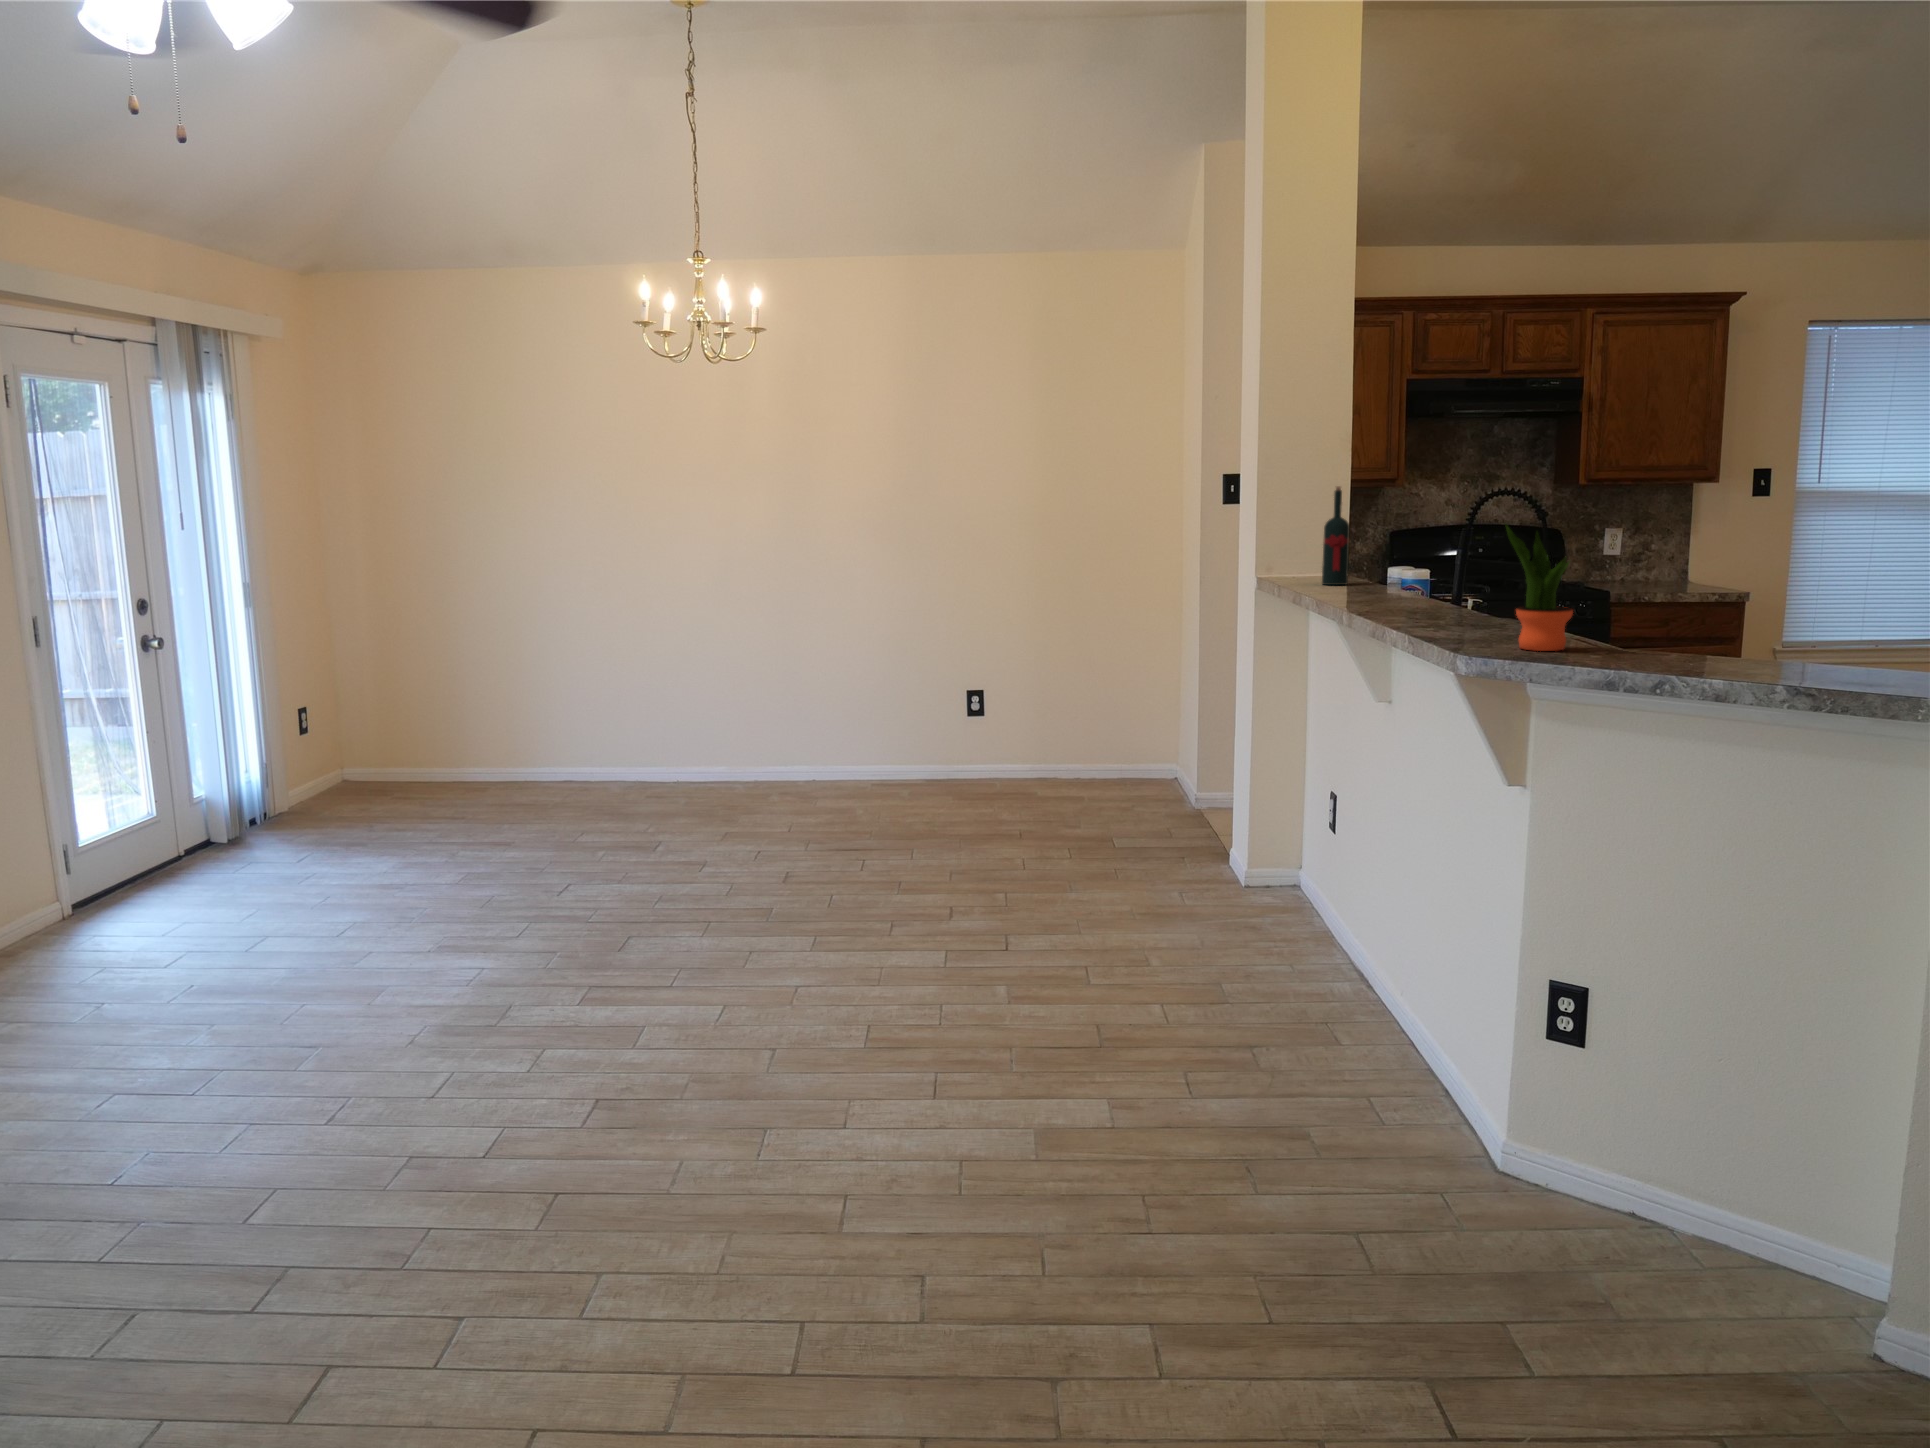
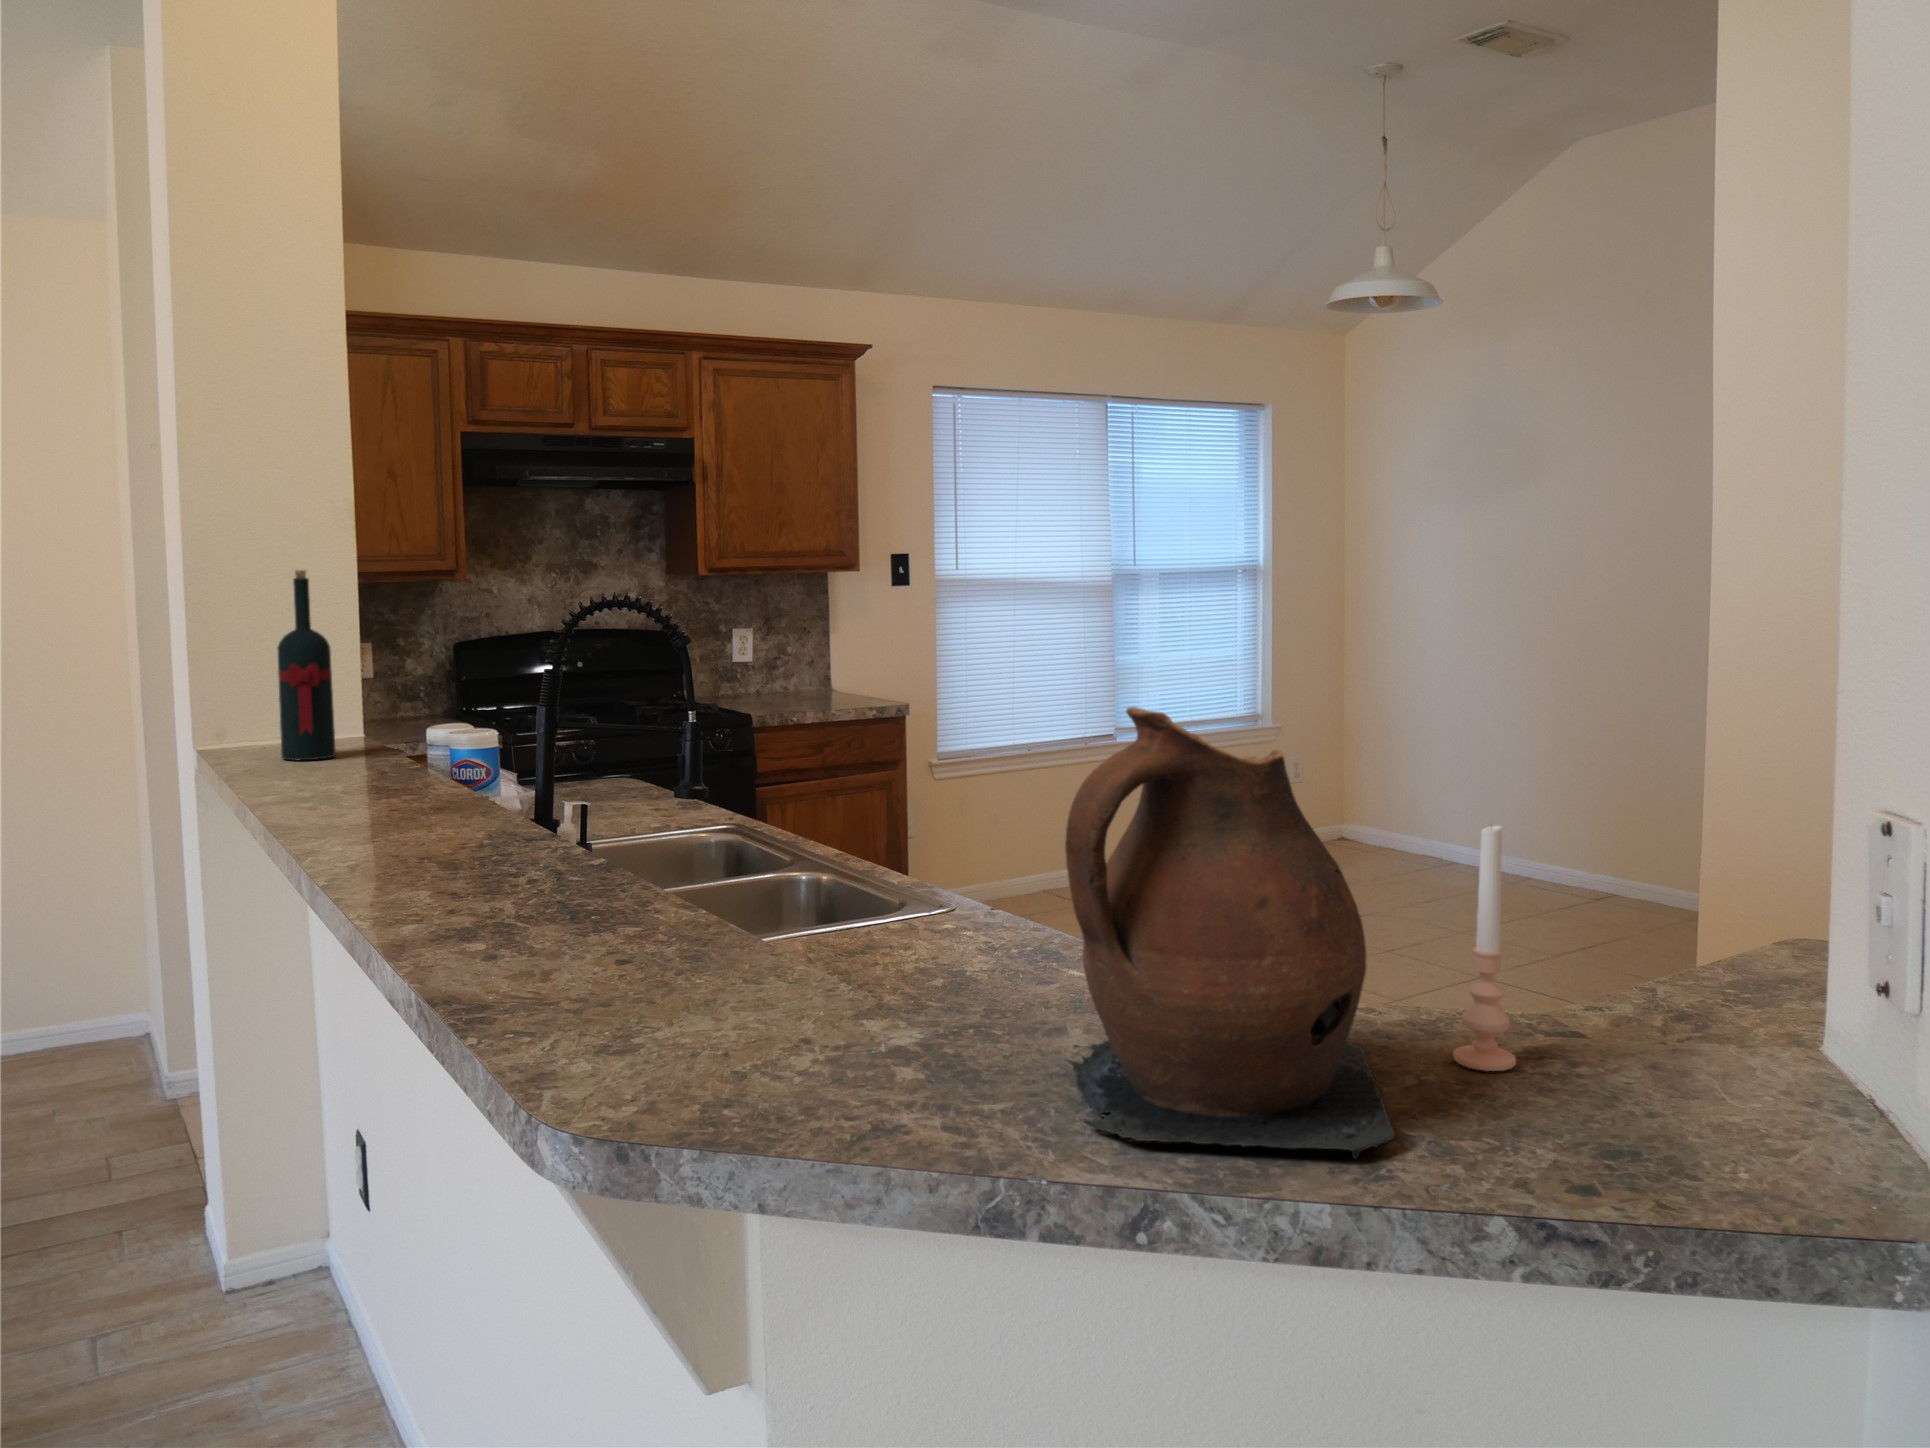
potted plant: present [1505,525,1573,651] -> none [625,691,828,1055]
ceramic pitcher: none [1650,526,1787,675] -> present [1065,707,1395,1159]
candle: none [1829,576,1858,673] -> present [1453,826,1516,1071]

